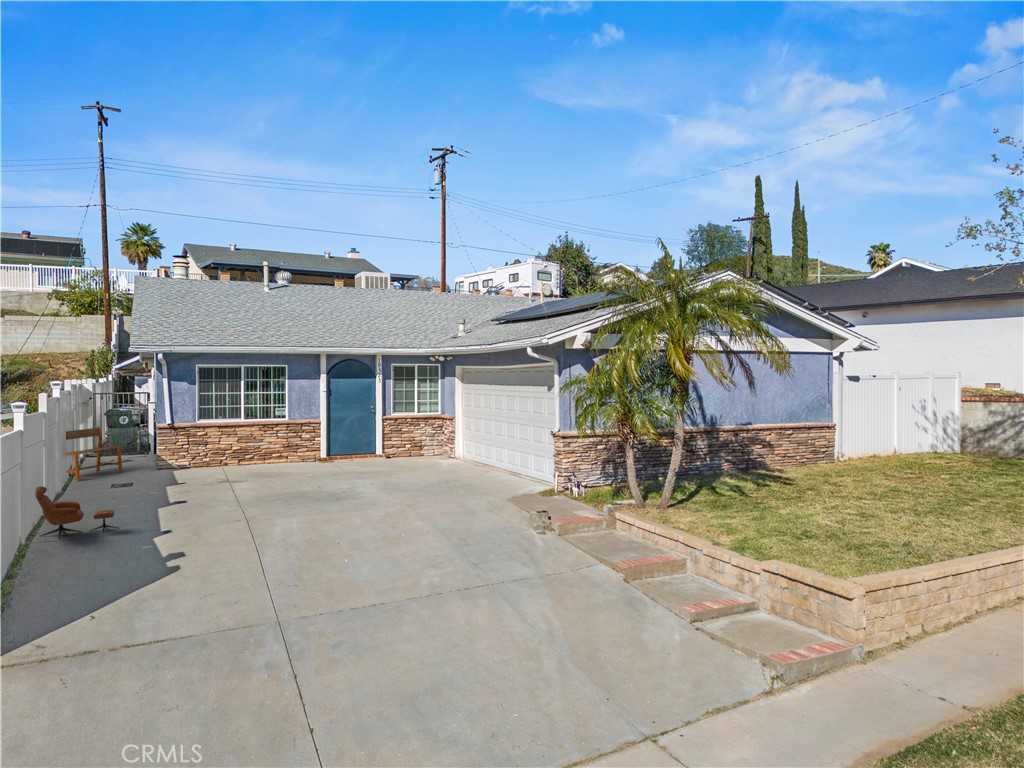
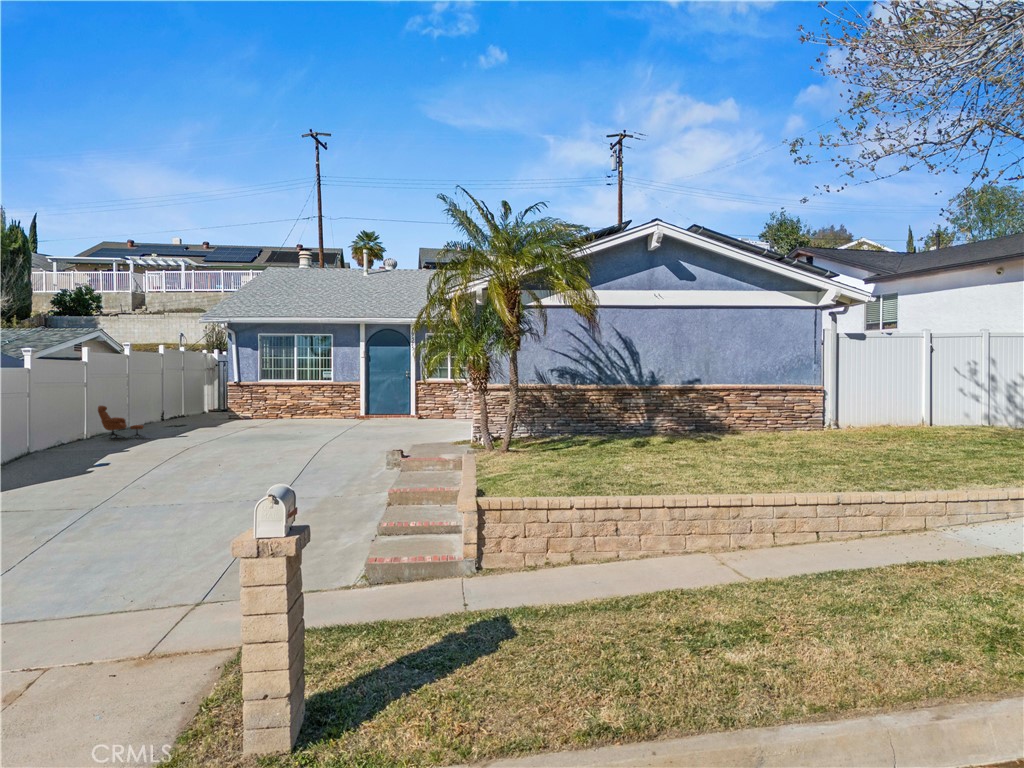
bench: present [65,427,123,481] -> none [154,382,200,420]

